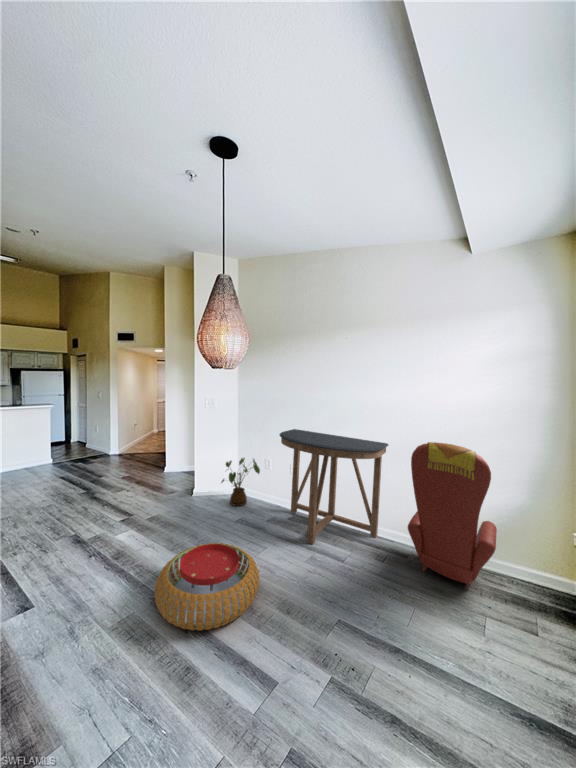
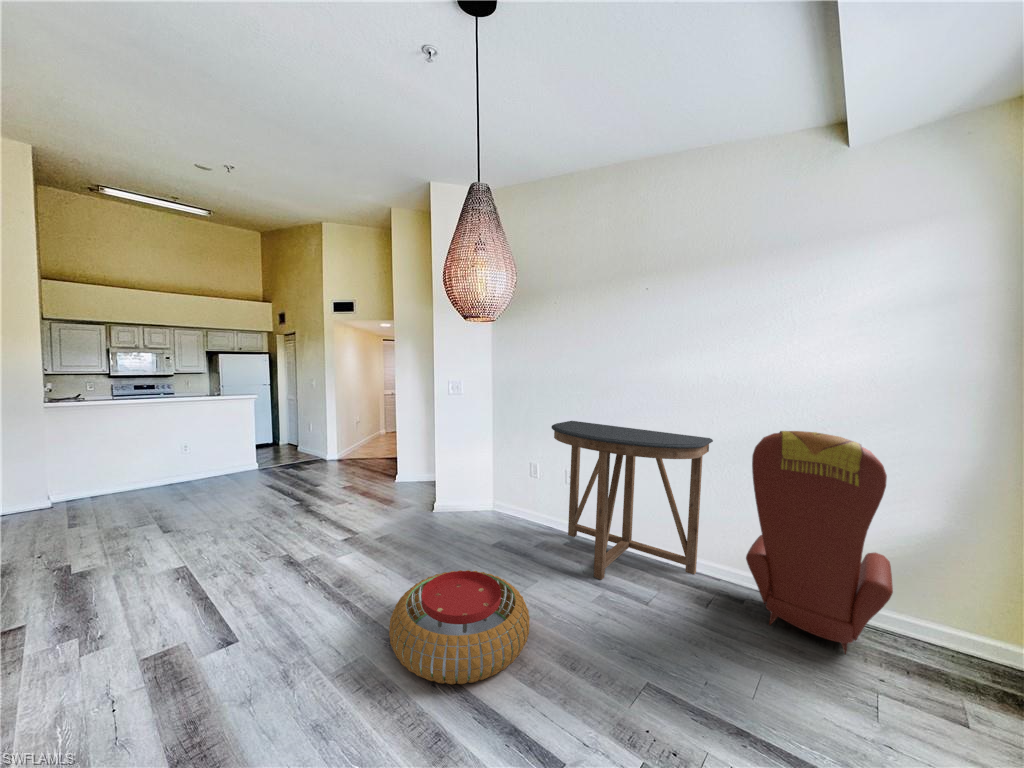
house plant: present [222,458,260,506] -> none [471,461,524,526]

